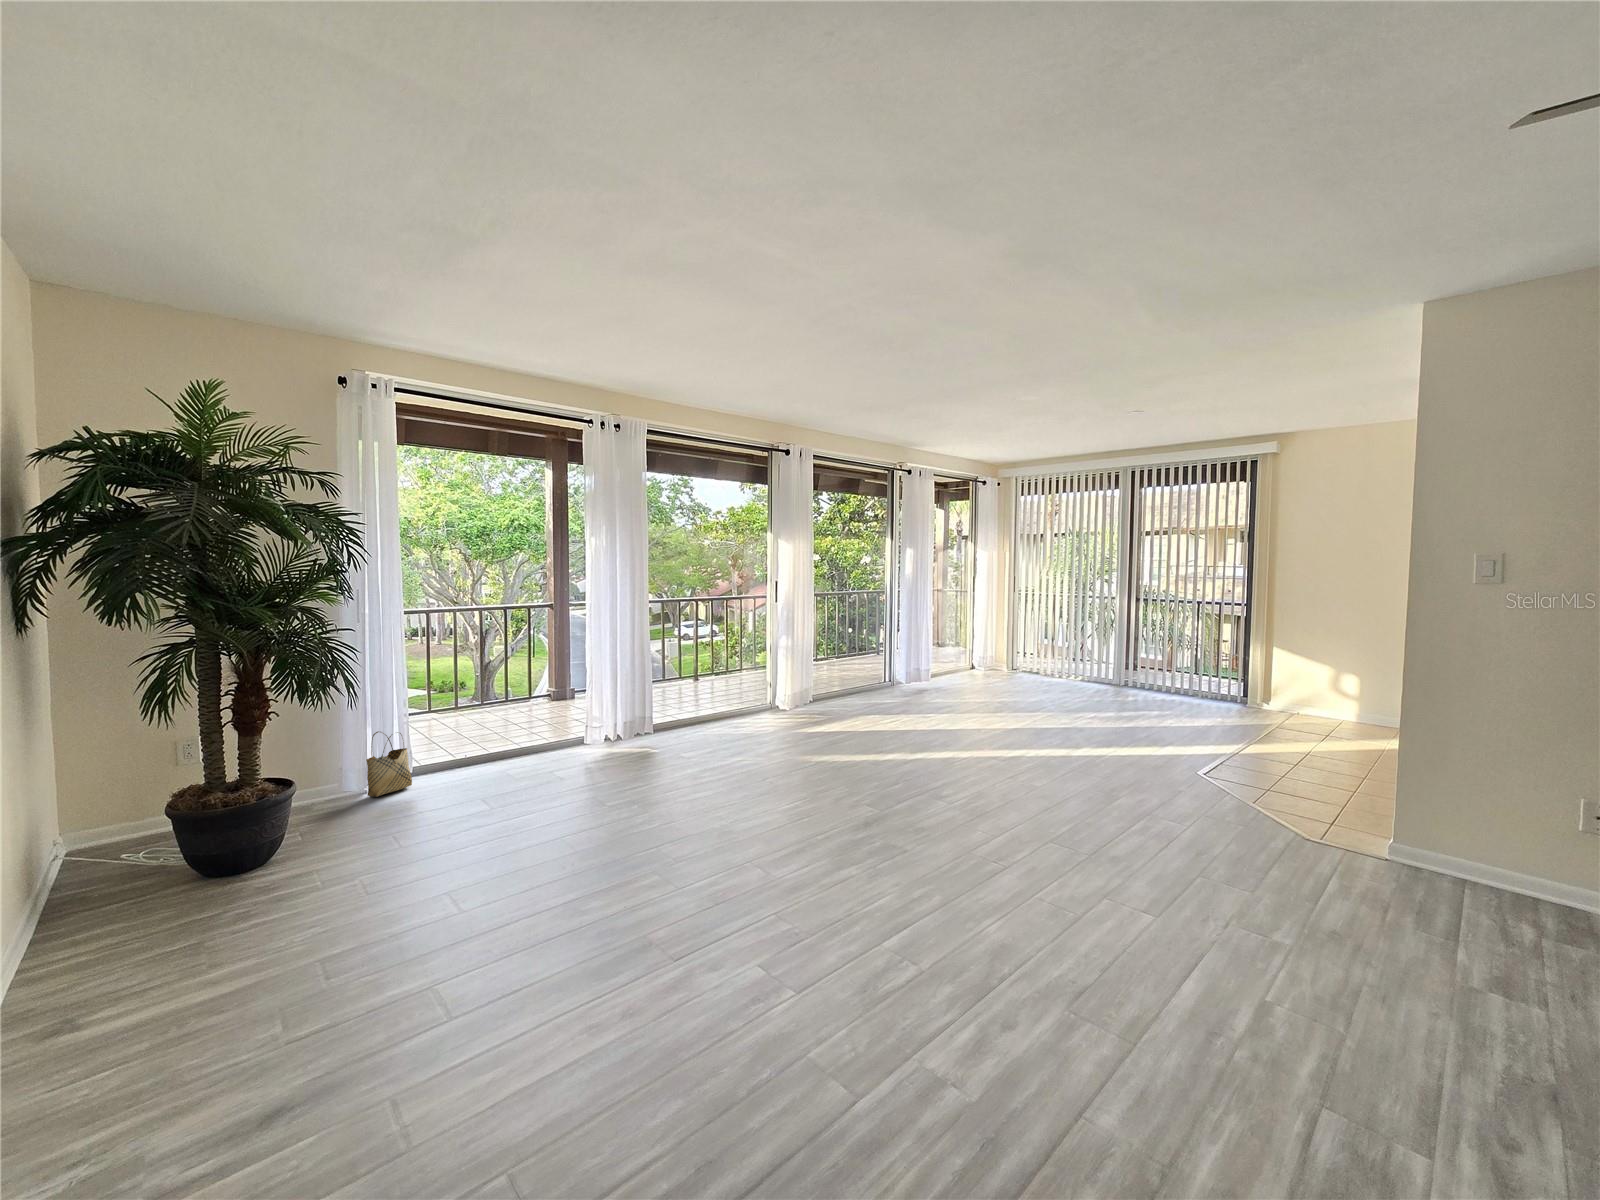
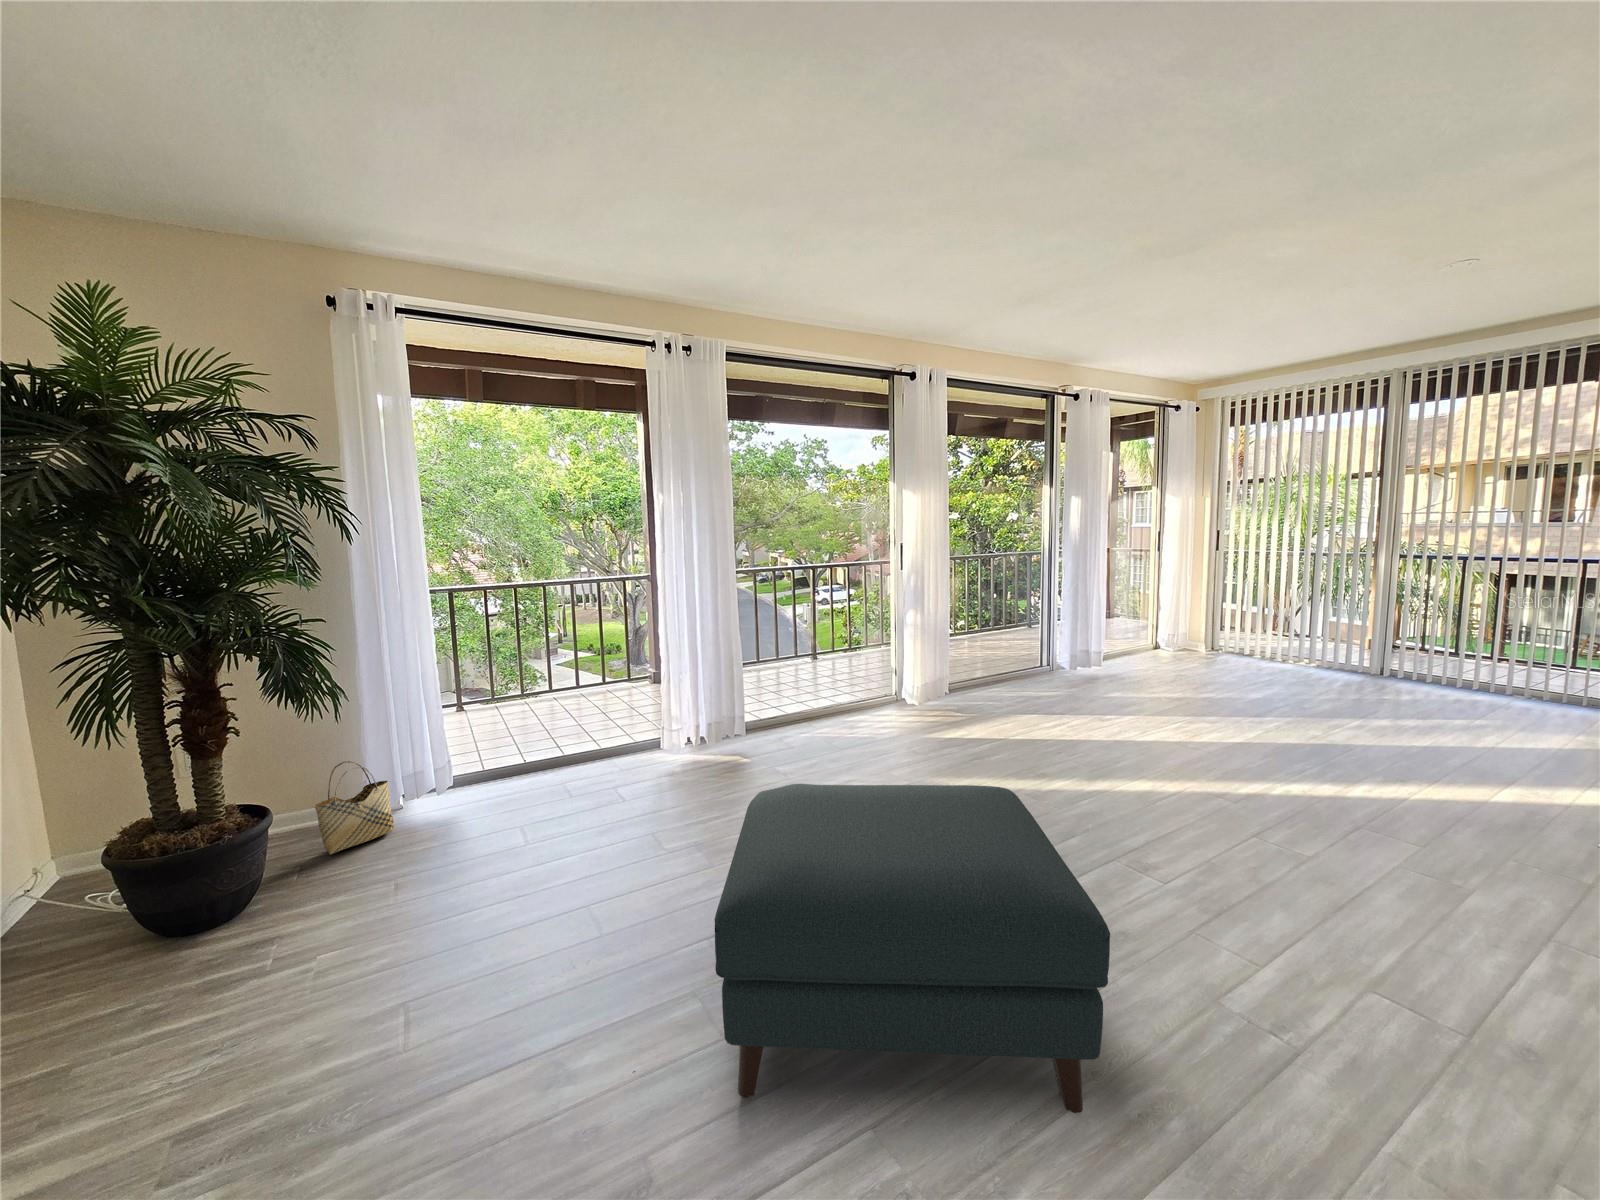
ottoman: none [709,707,881,833] -> present [714,784,1110,1113]

